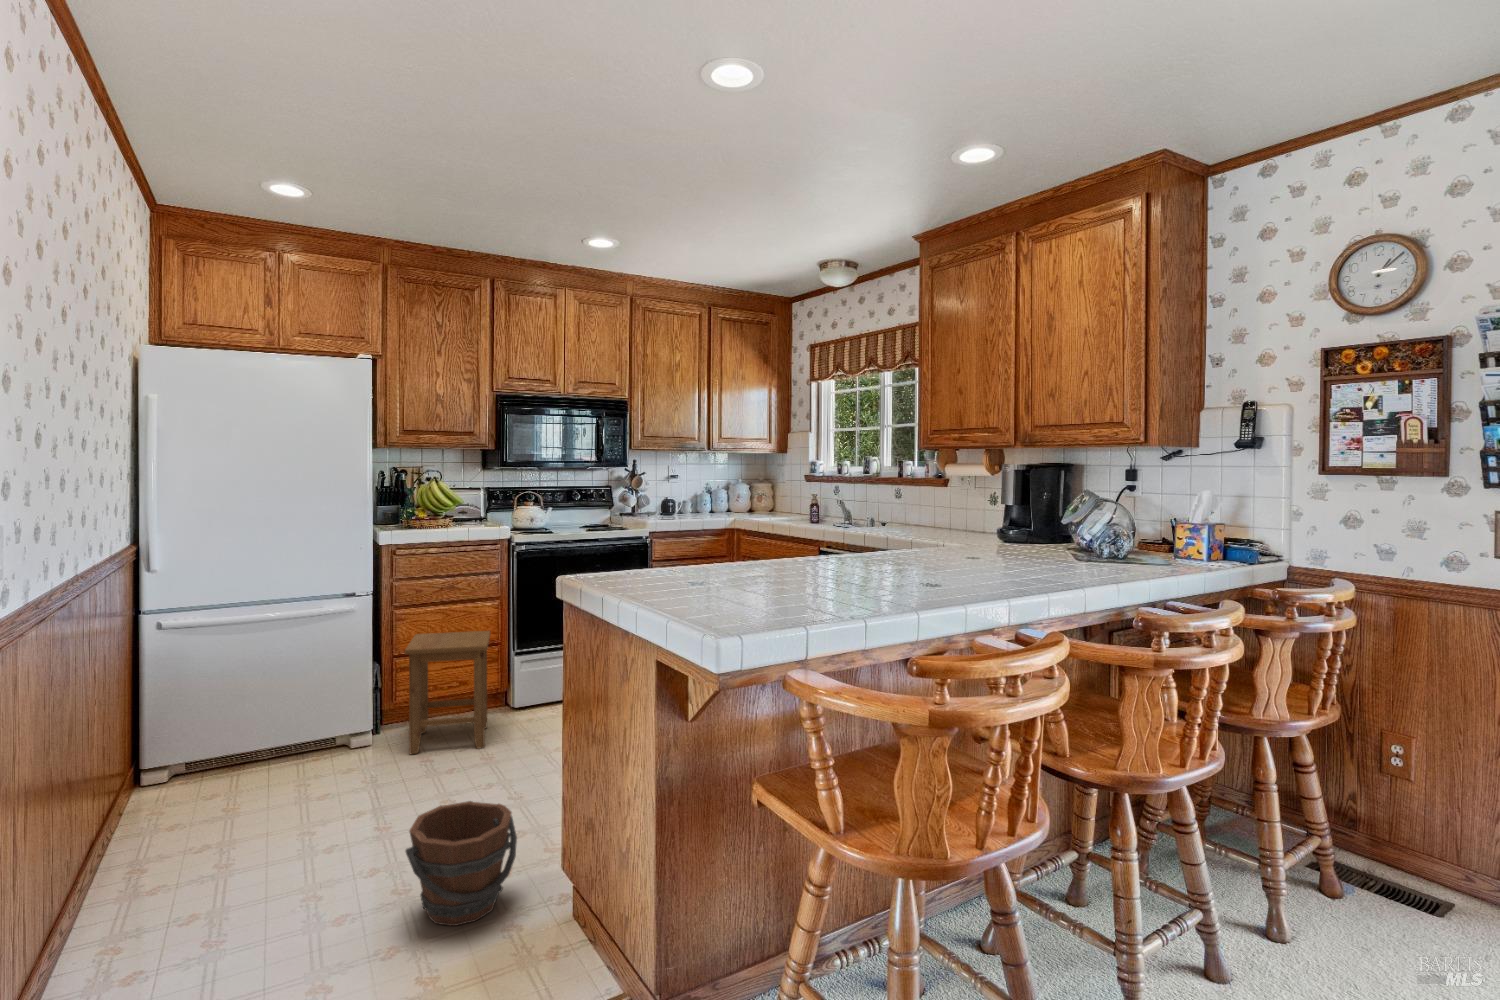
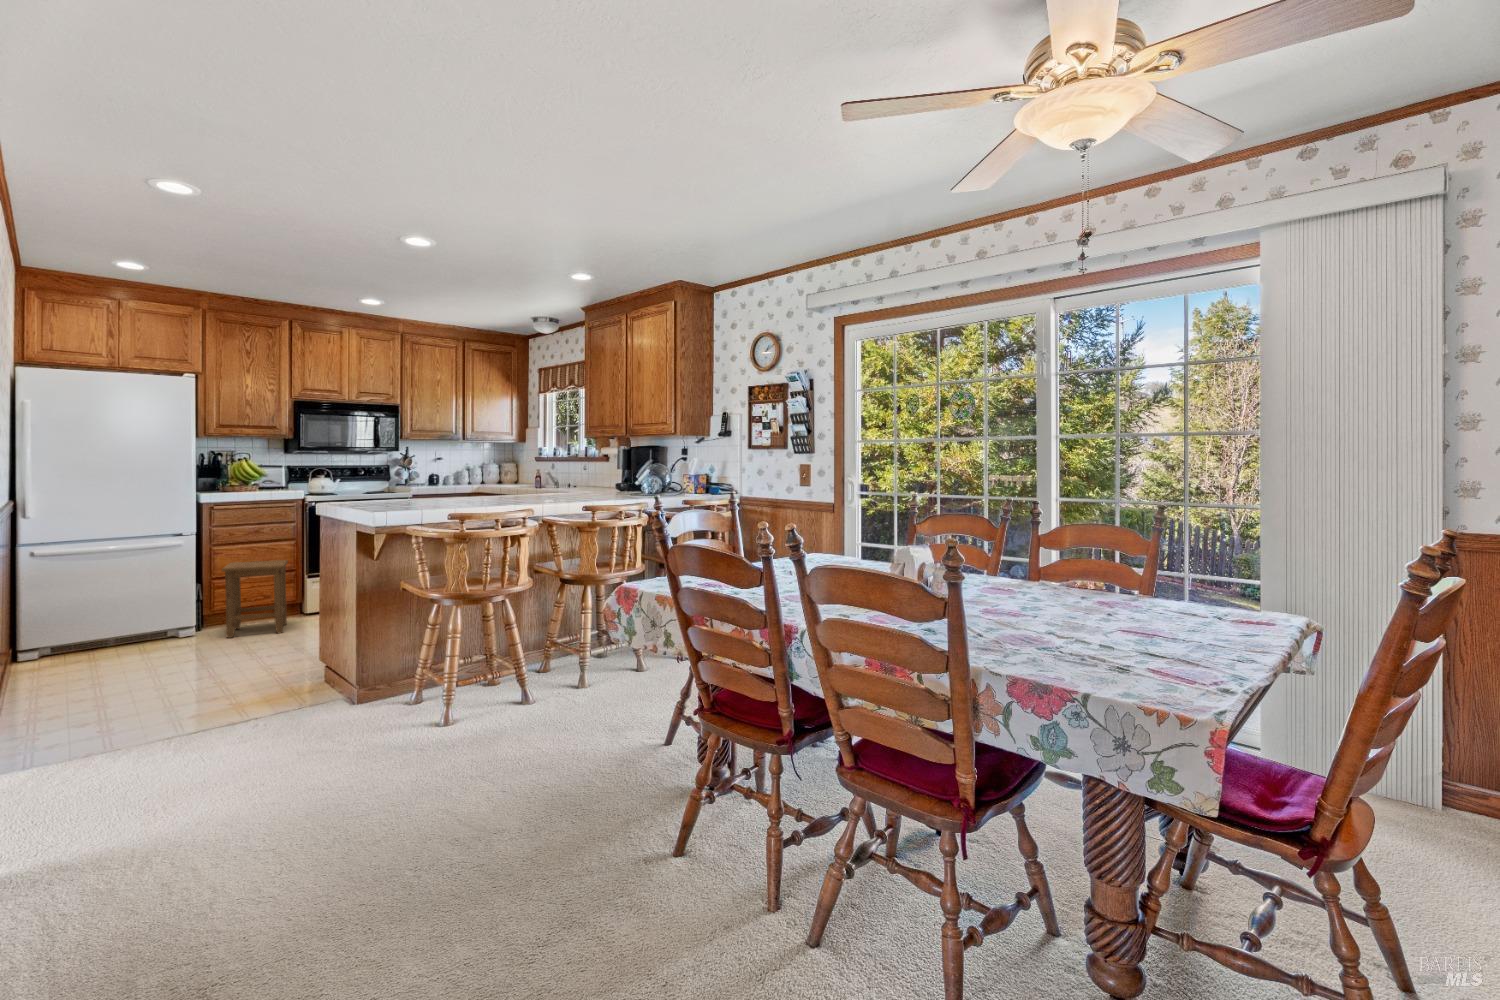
bucket: present [406,801,517,926] -> none [221,631,292,690]

